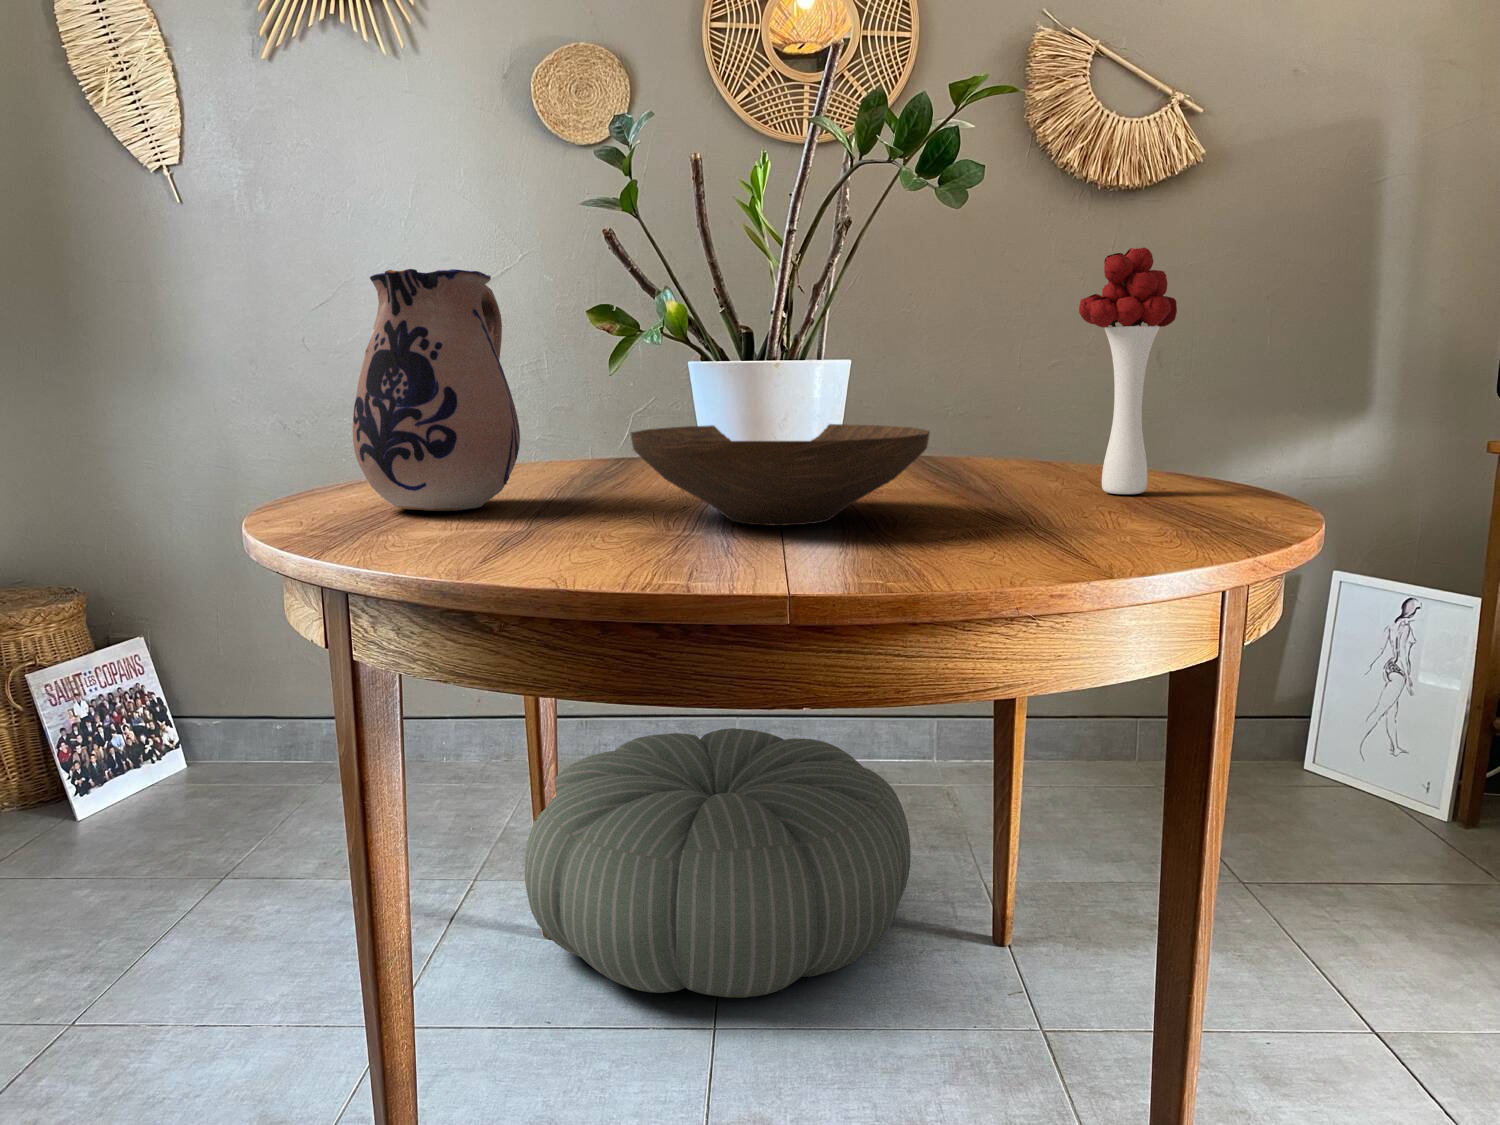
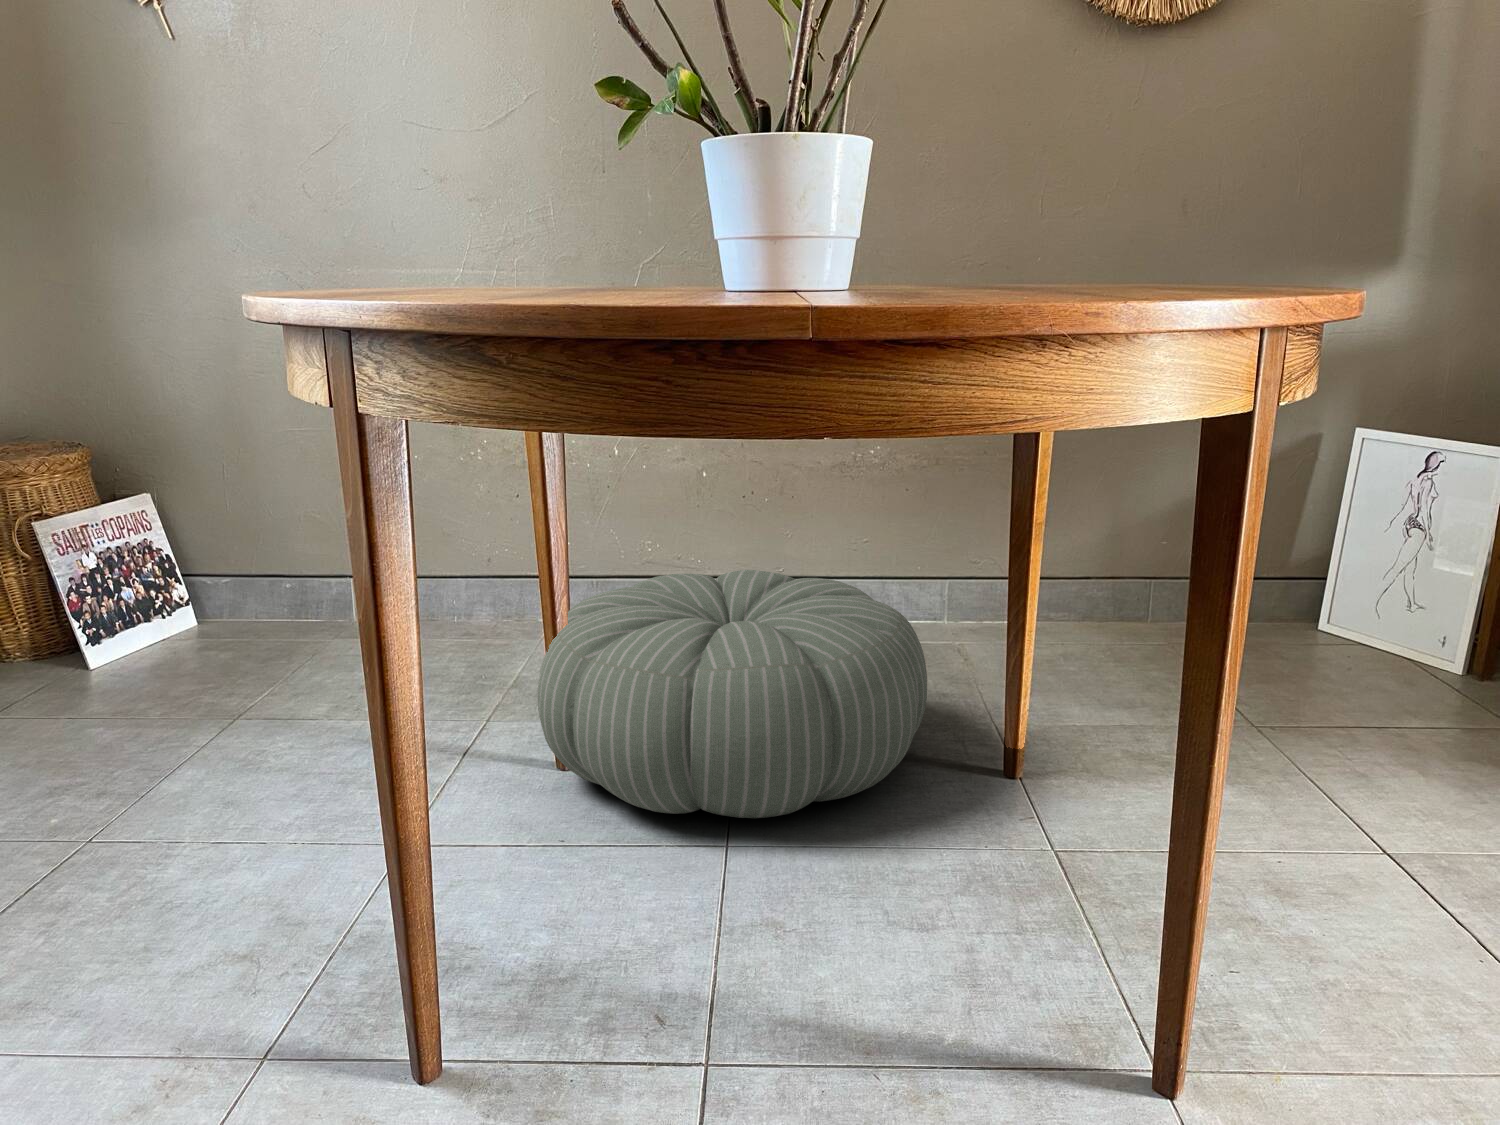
flower bouquet: present [1079,247,1177,494] -> none [1115,19,1218,287]
ceramic pitcher: present [352,269,520,511] -> none [355,26,528,291]
wooden bowl: present [631,424,930,526] -> none [643,186,957,293]

